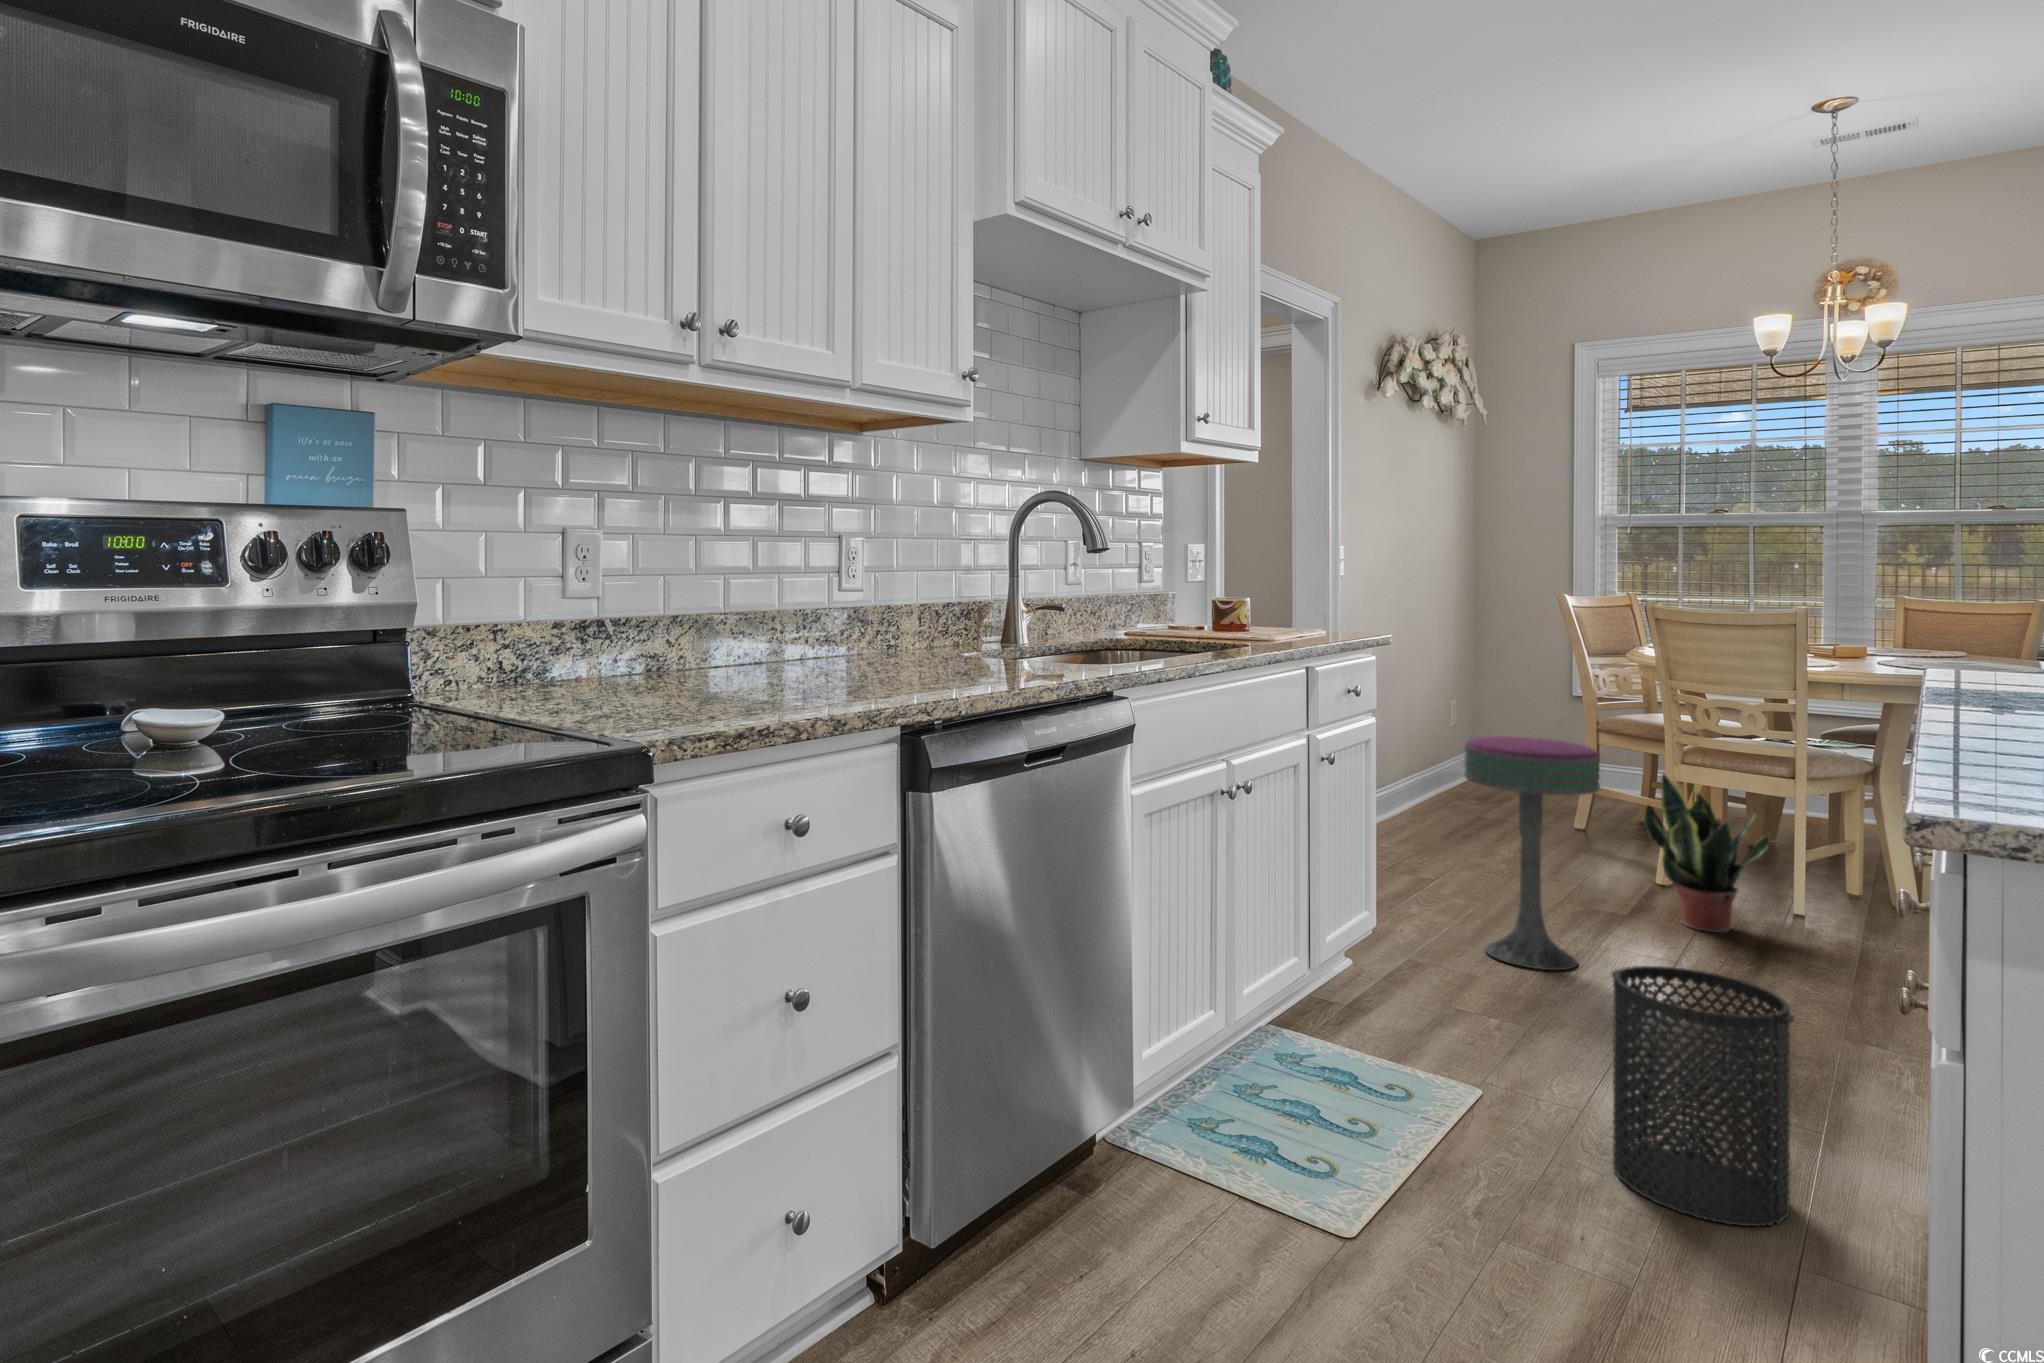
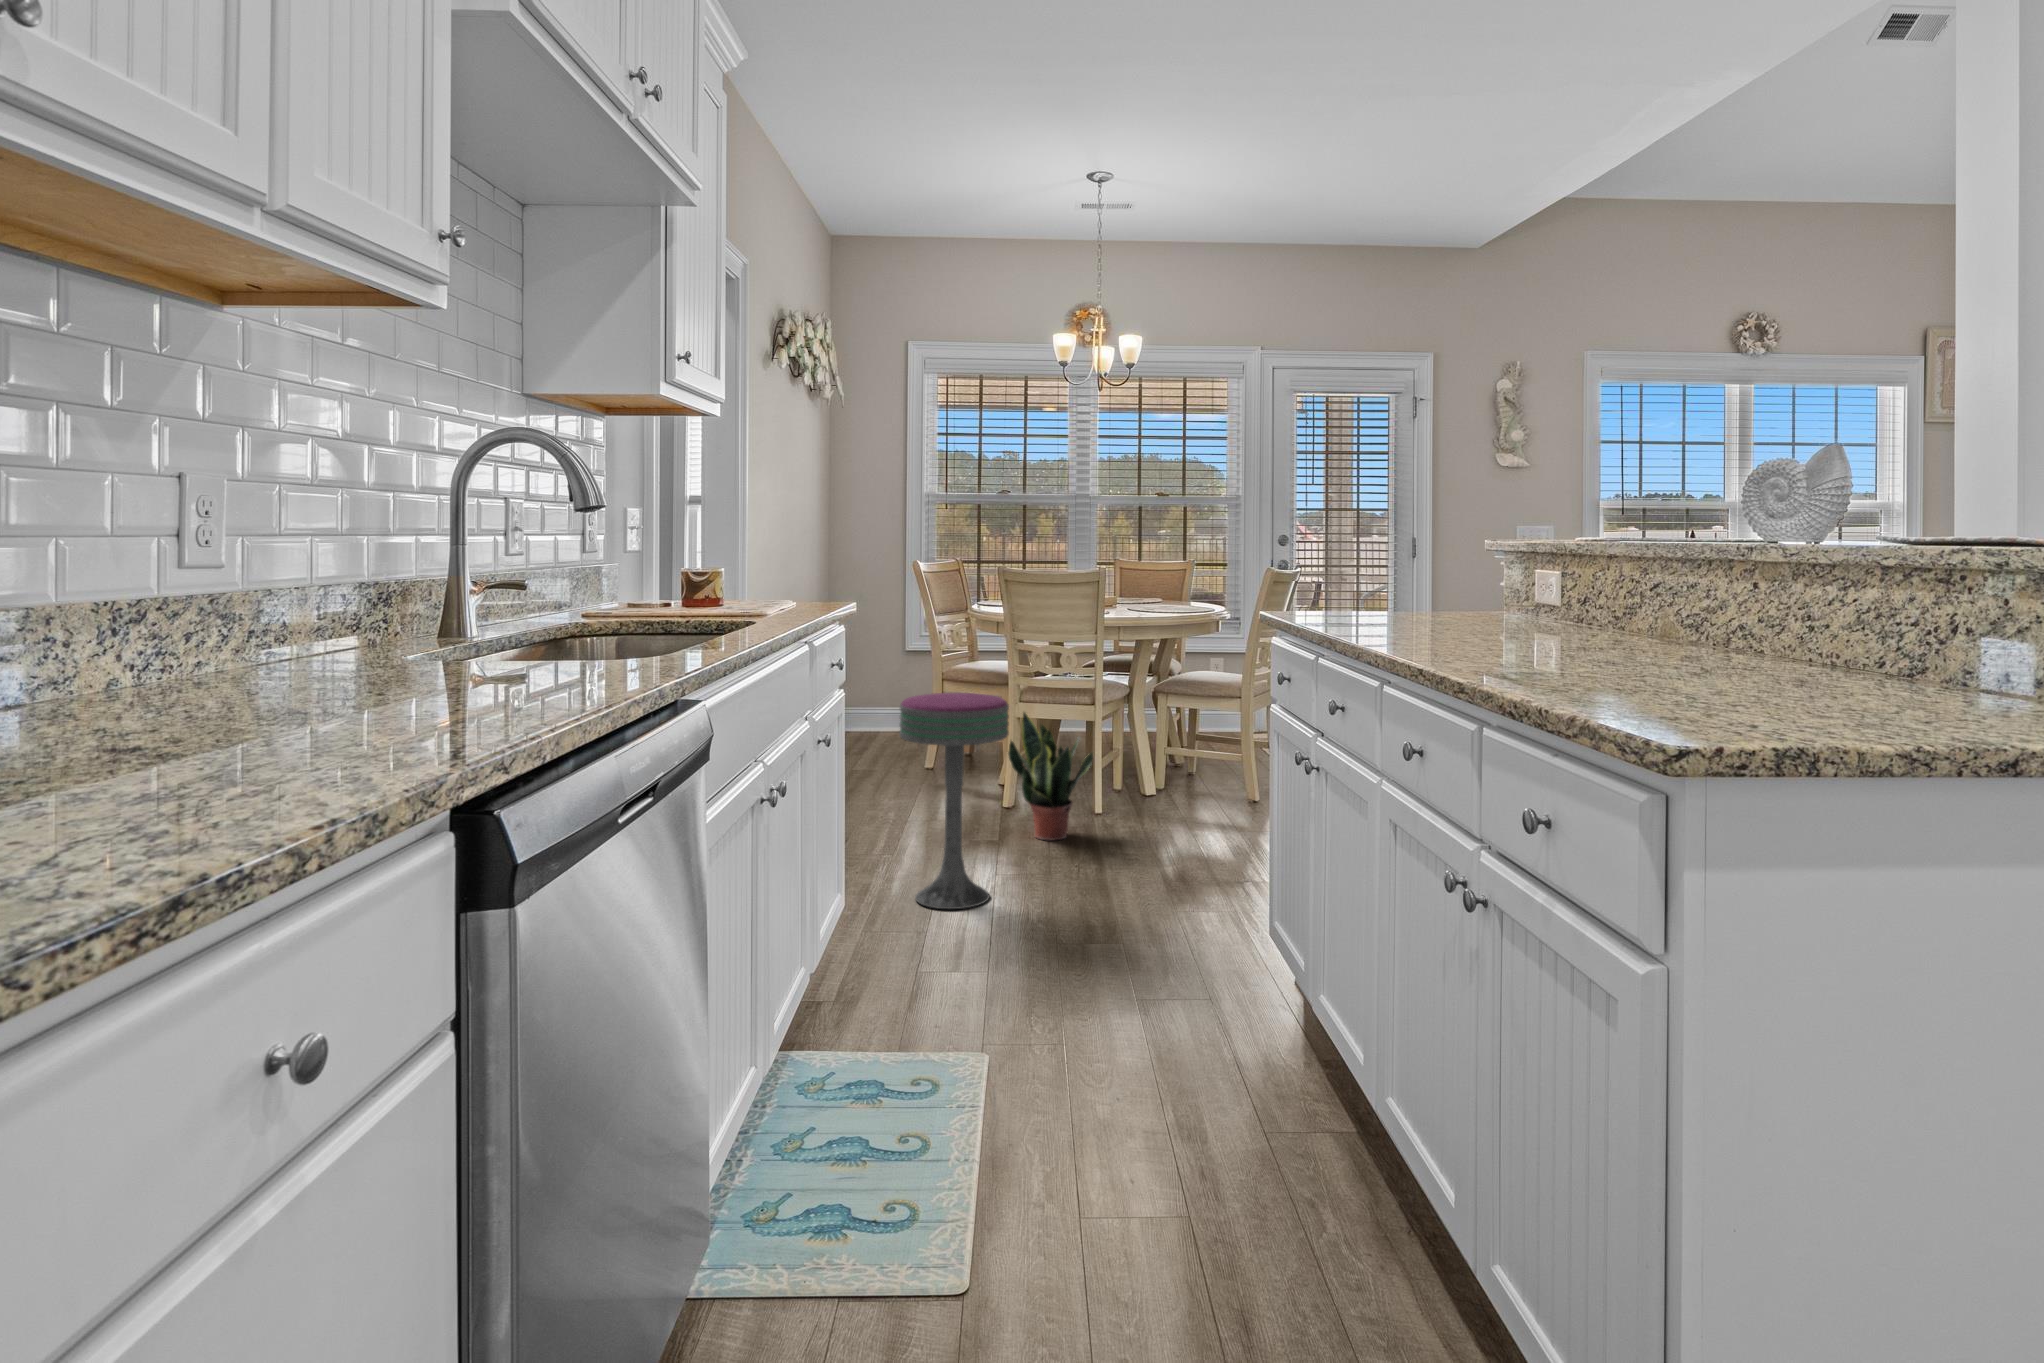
trash can: present [1612,966,1794,1226] -> none [1118,890,1255,1122]

